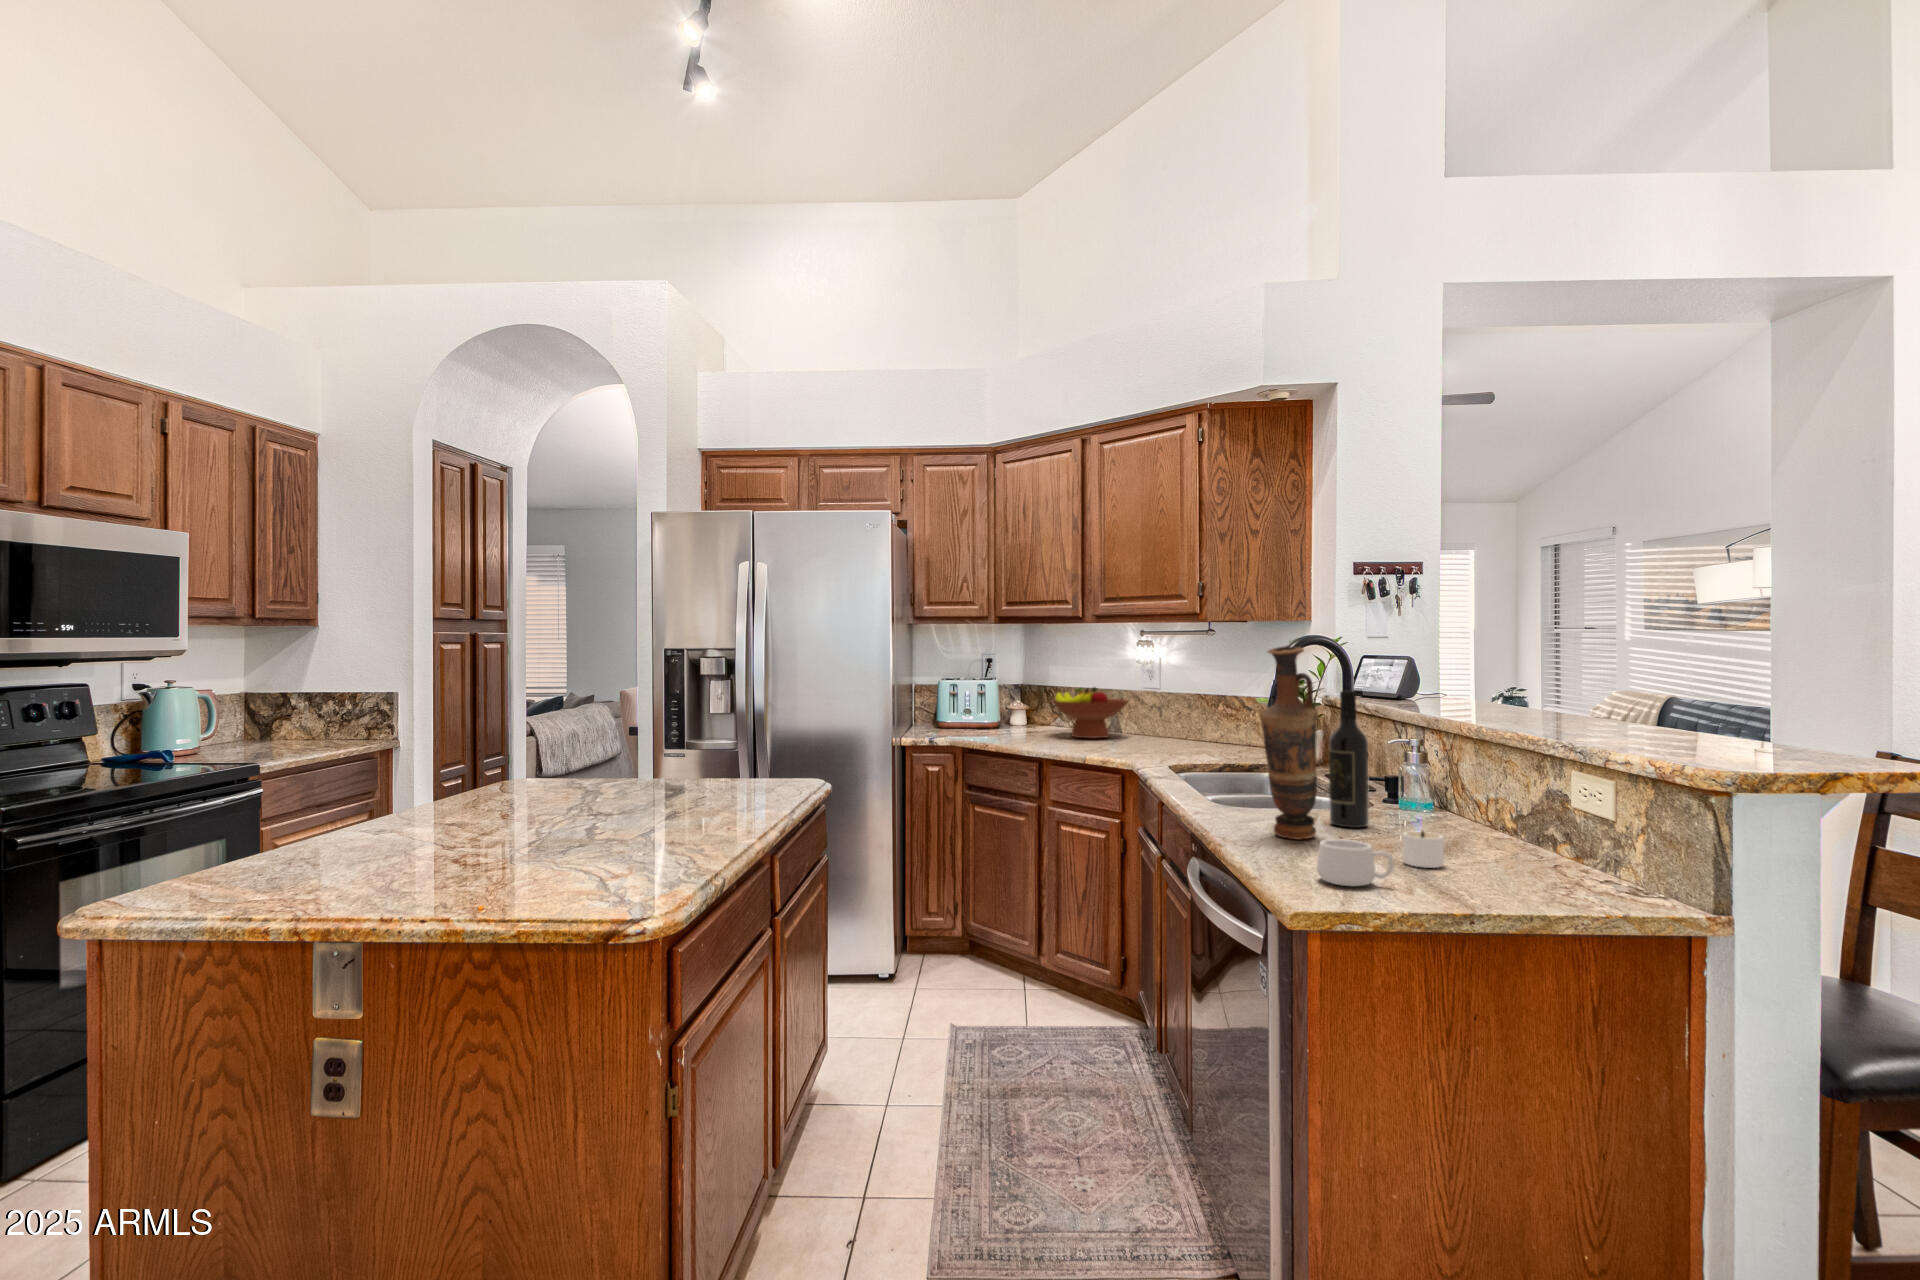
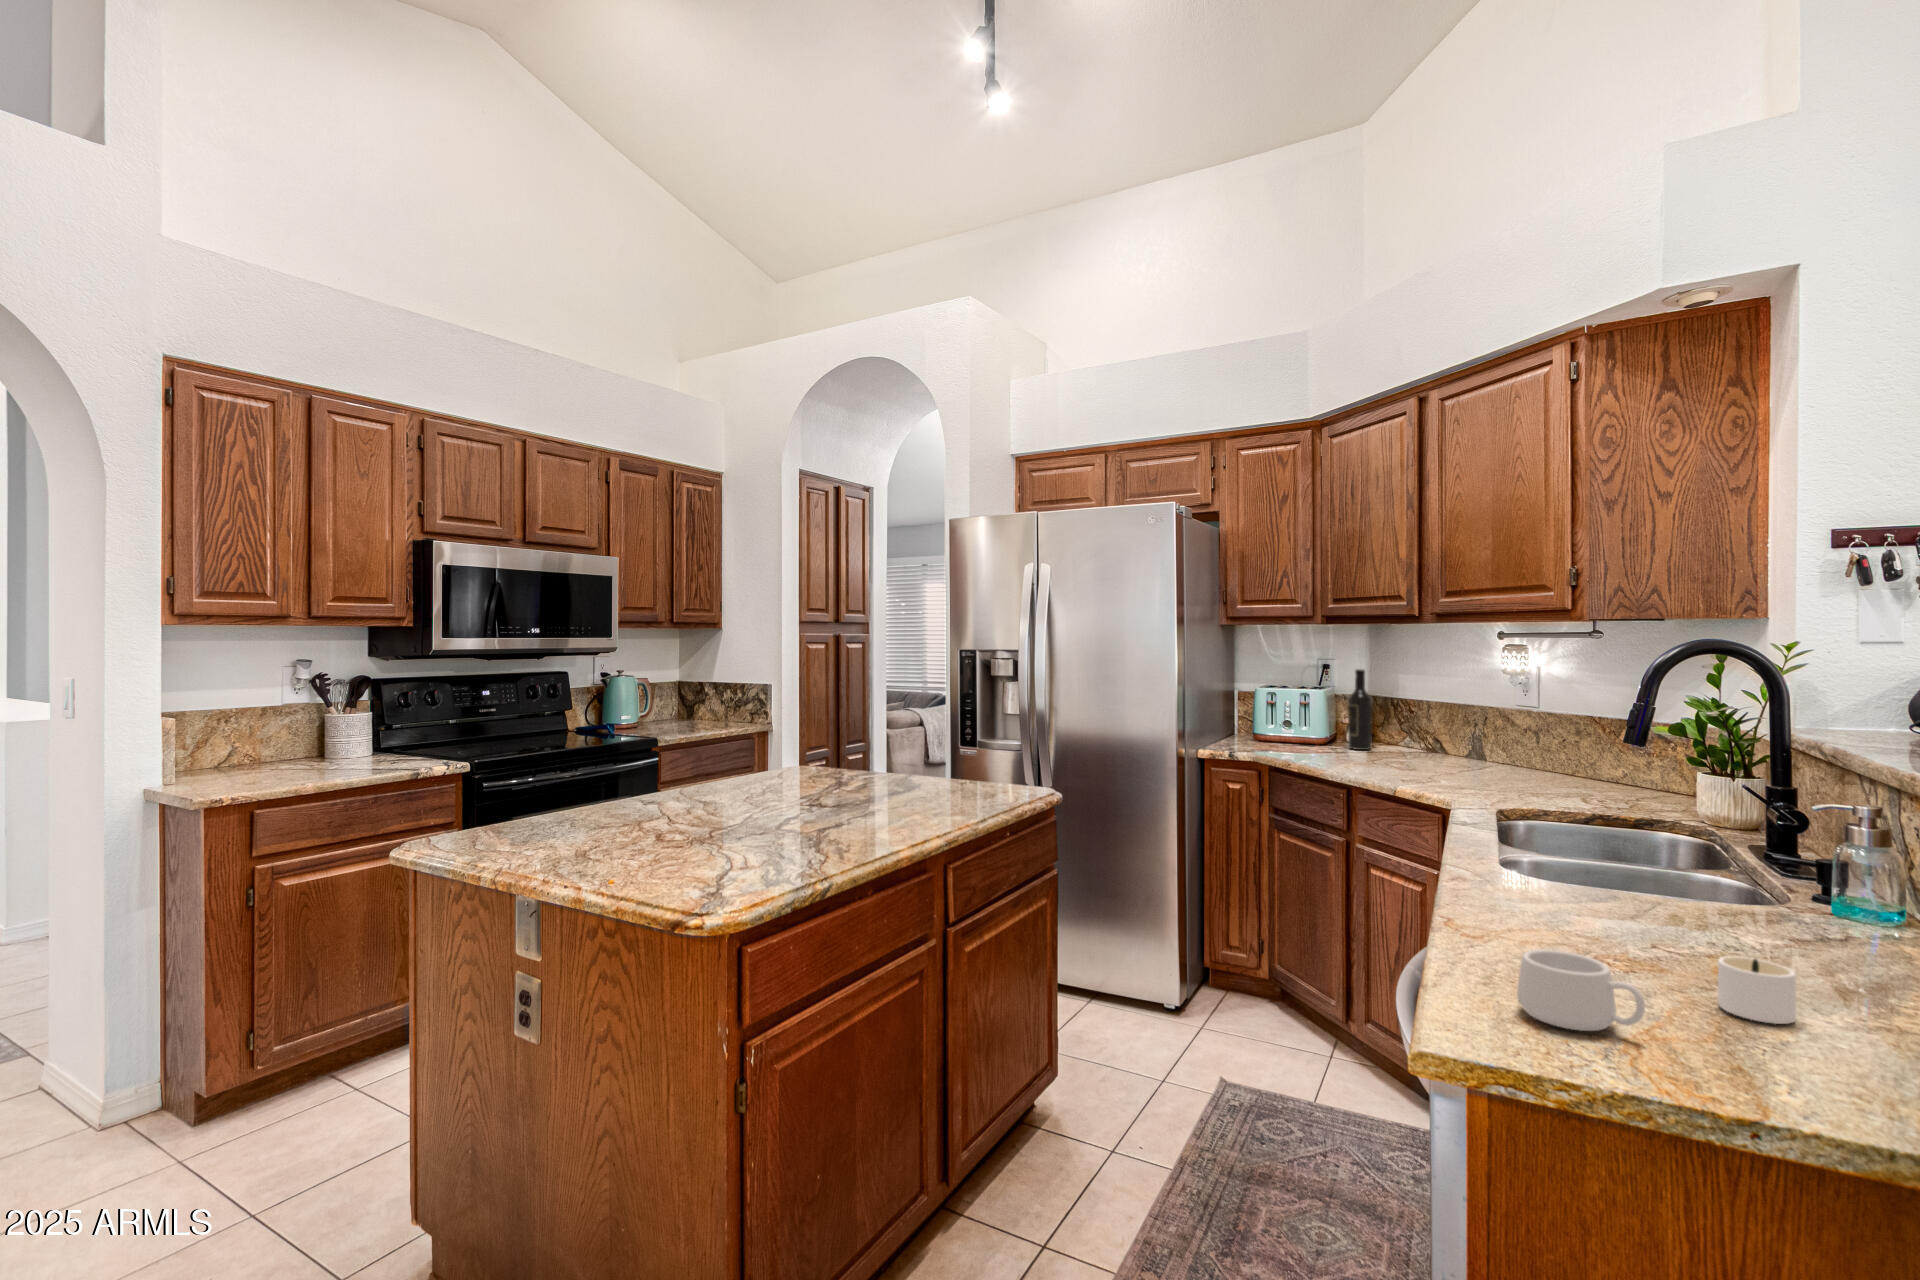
vase: present [1259,646,1318,840] -> none [1508,659,1609,939]
fruit bowl: present [1053,687,1128,739] -> none [1383,701,1491,765]
wine bottle: present [1329,691,1369,828] -> present [1348,670,1372,750]

